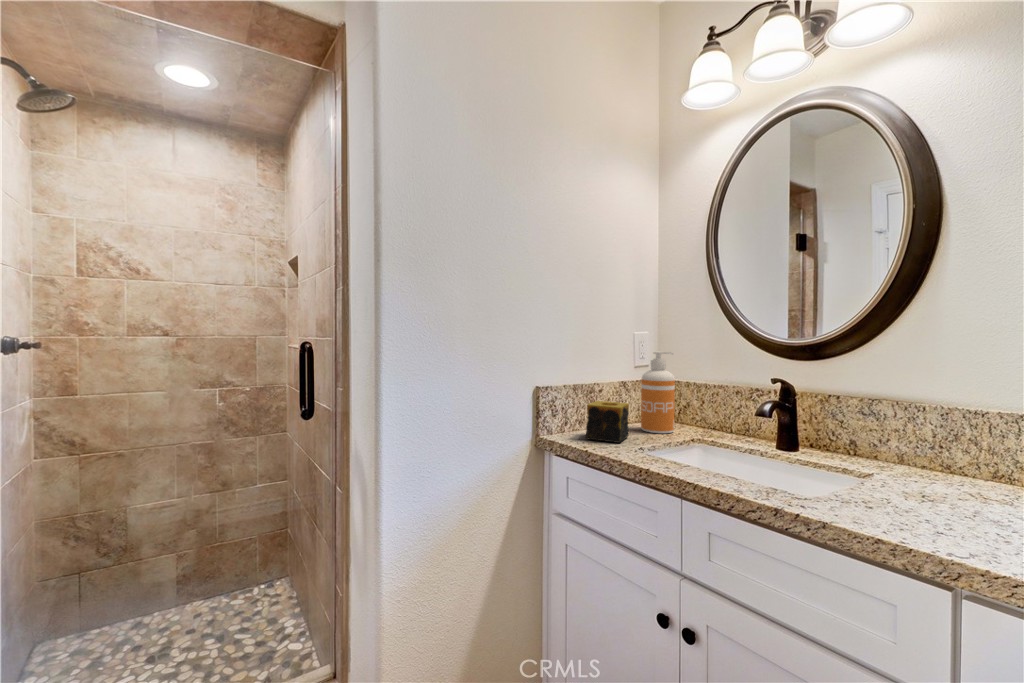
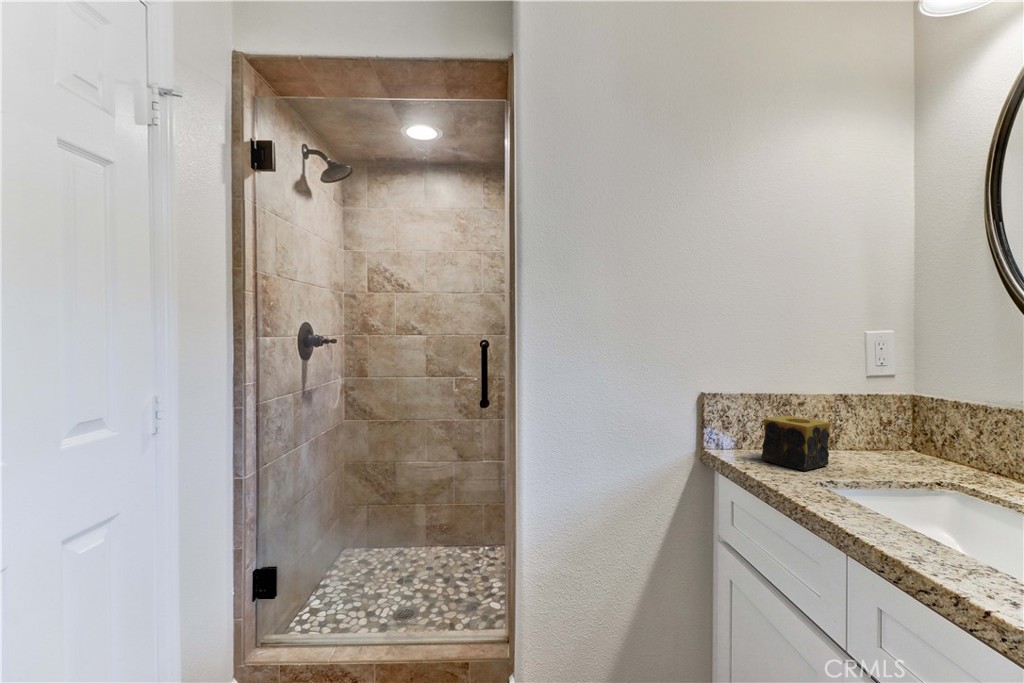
soap dispenser: present [641,352,675,433] -> none [863,356,920,469]

